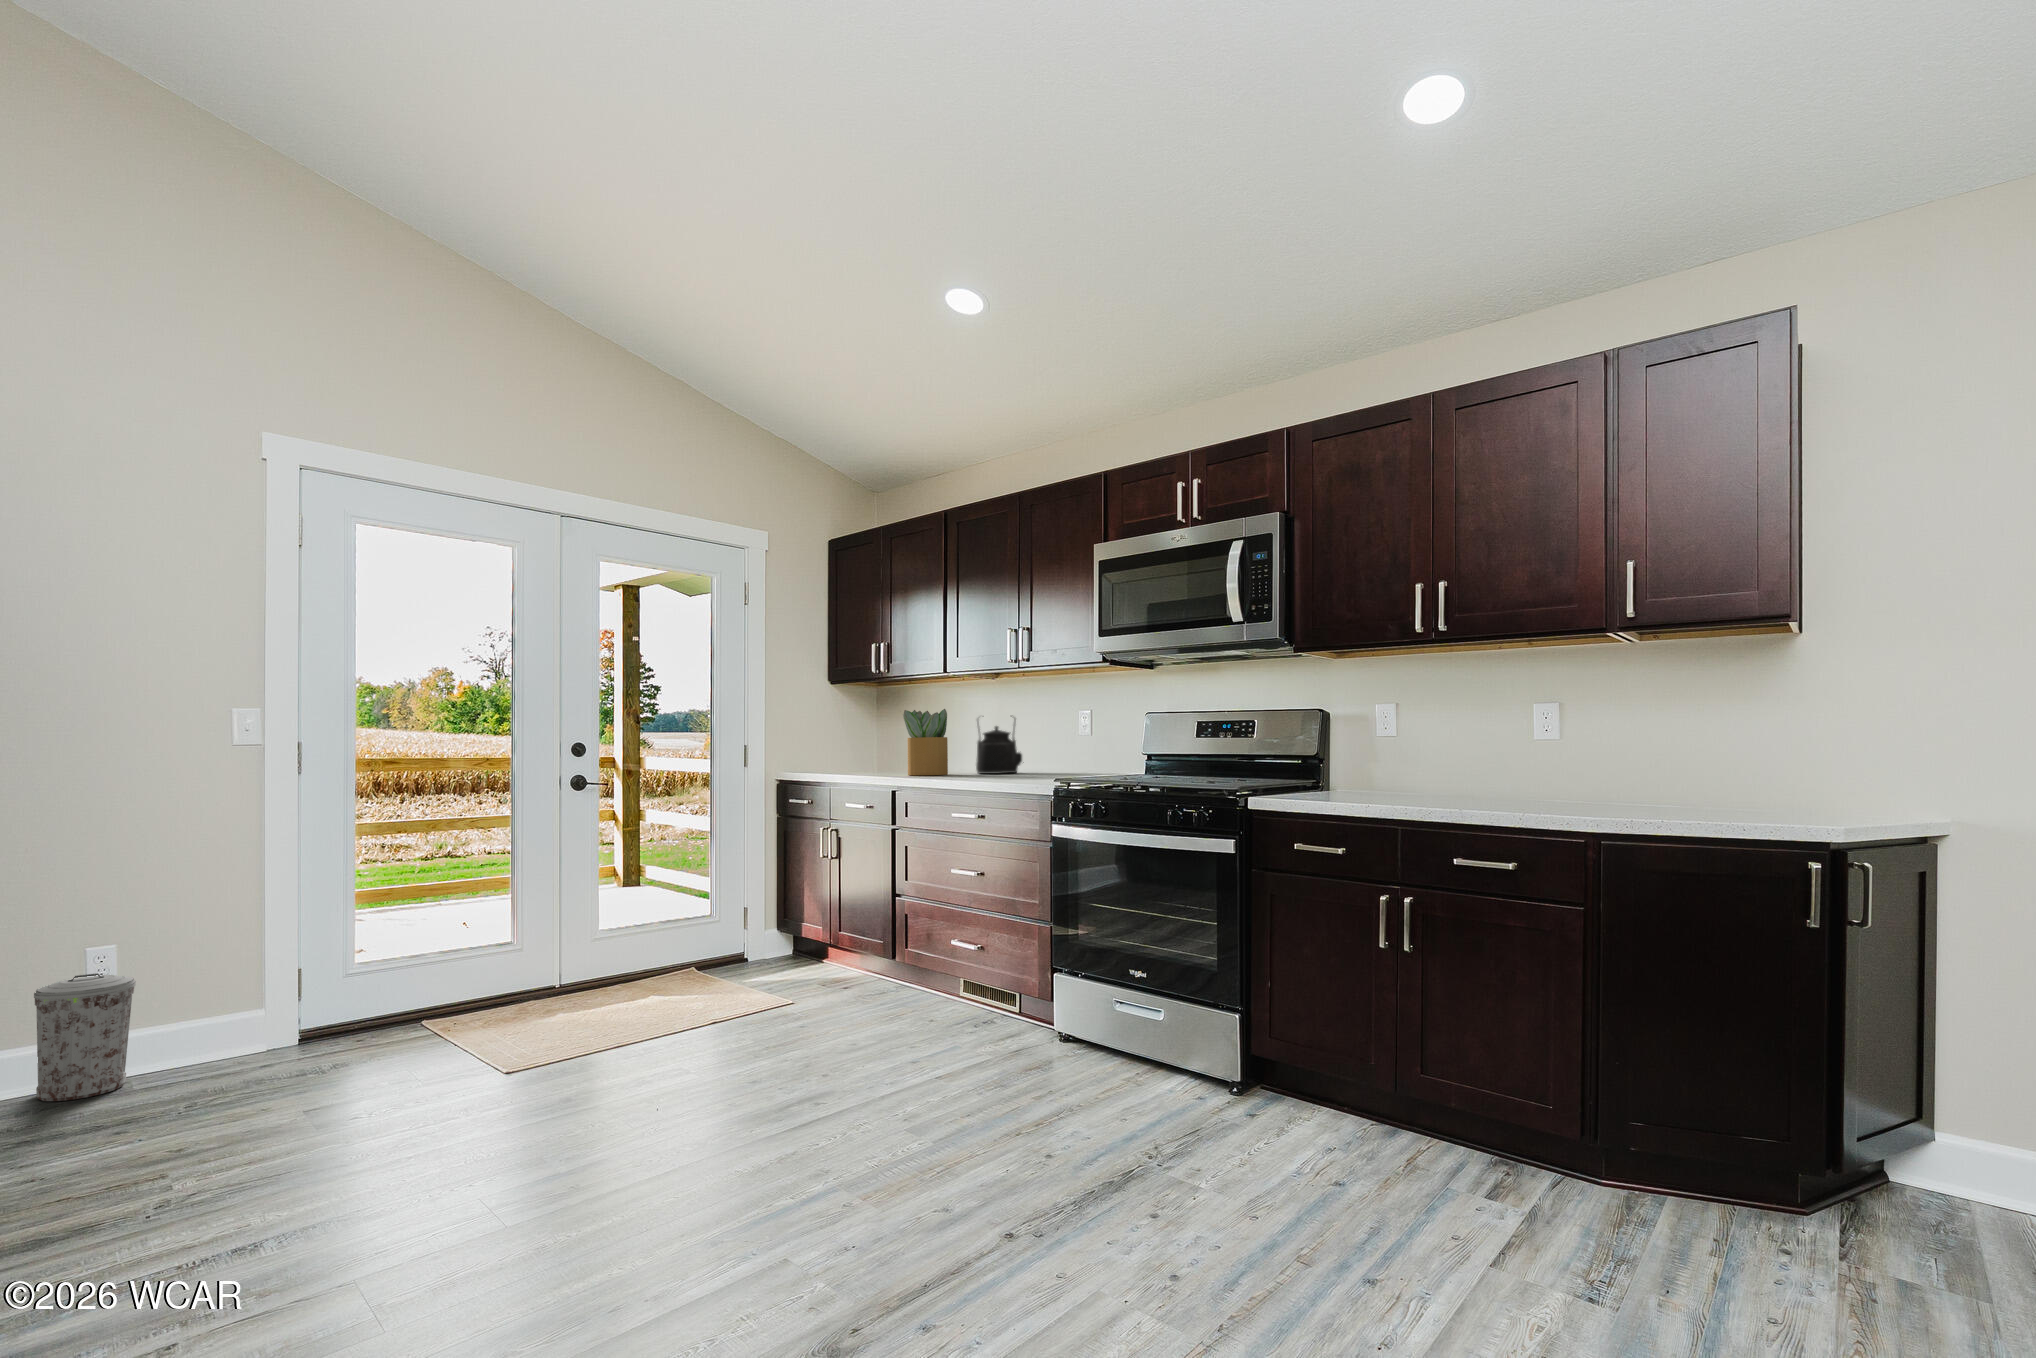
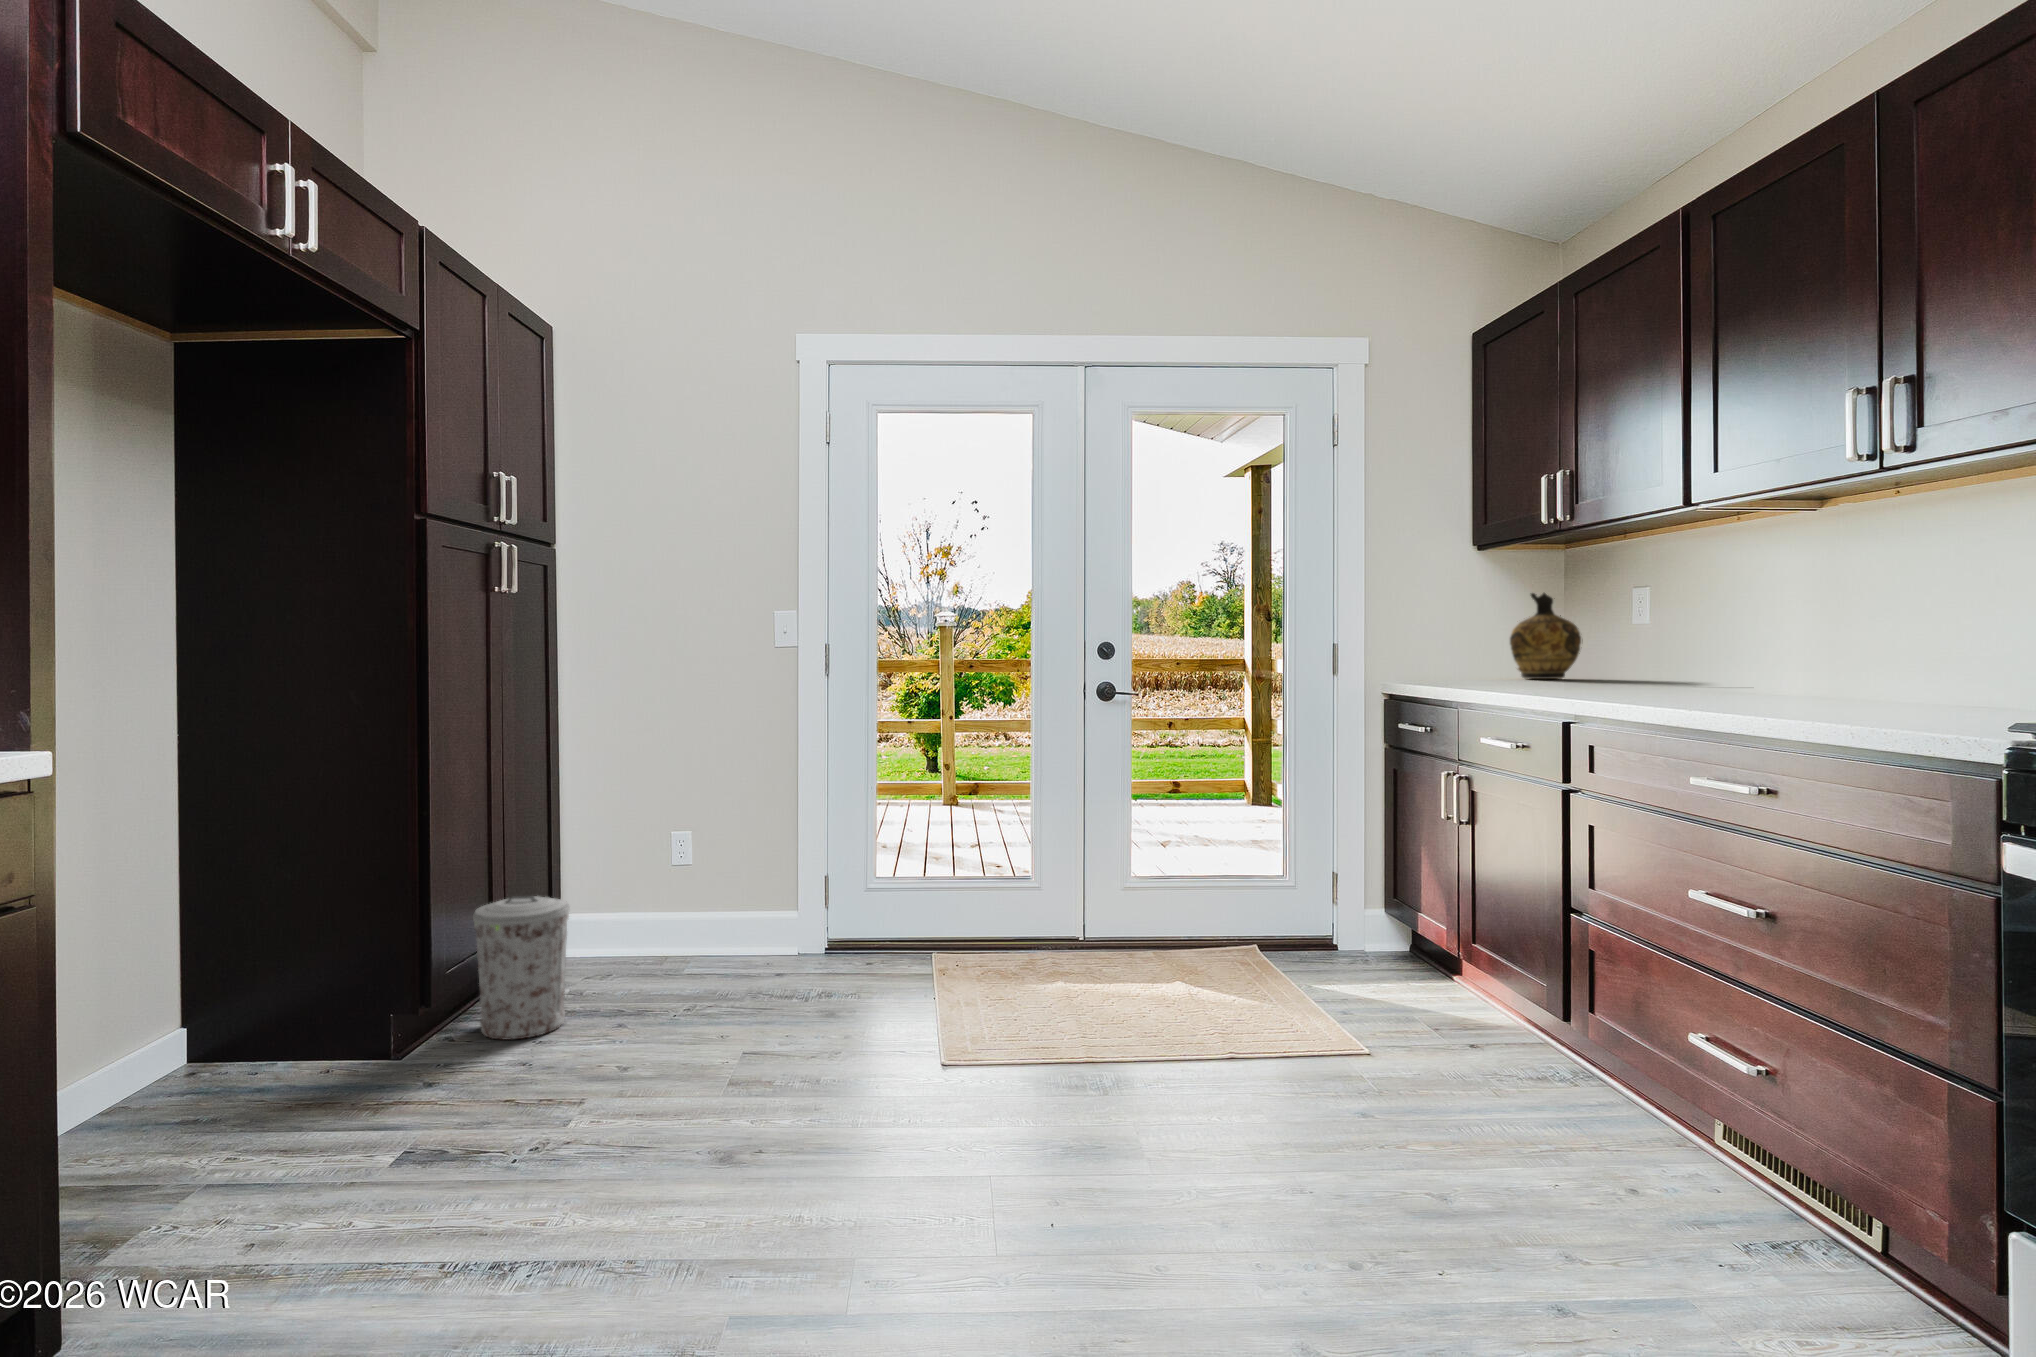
potted plant: present [903,709,948,775] -> none [1591,574,1692,697]
ceramic jug: none [849,713,893,768] -> present [1510,593,1581,679]
kettle: present [976,716,1022,774] -> none [1751,585,1895,699]

